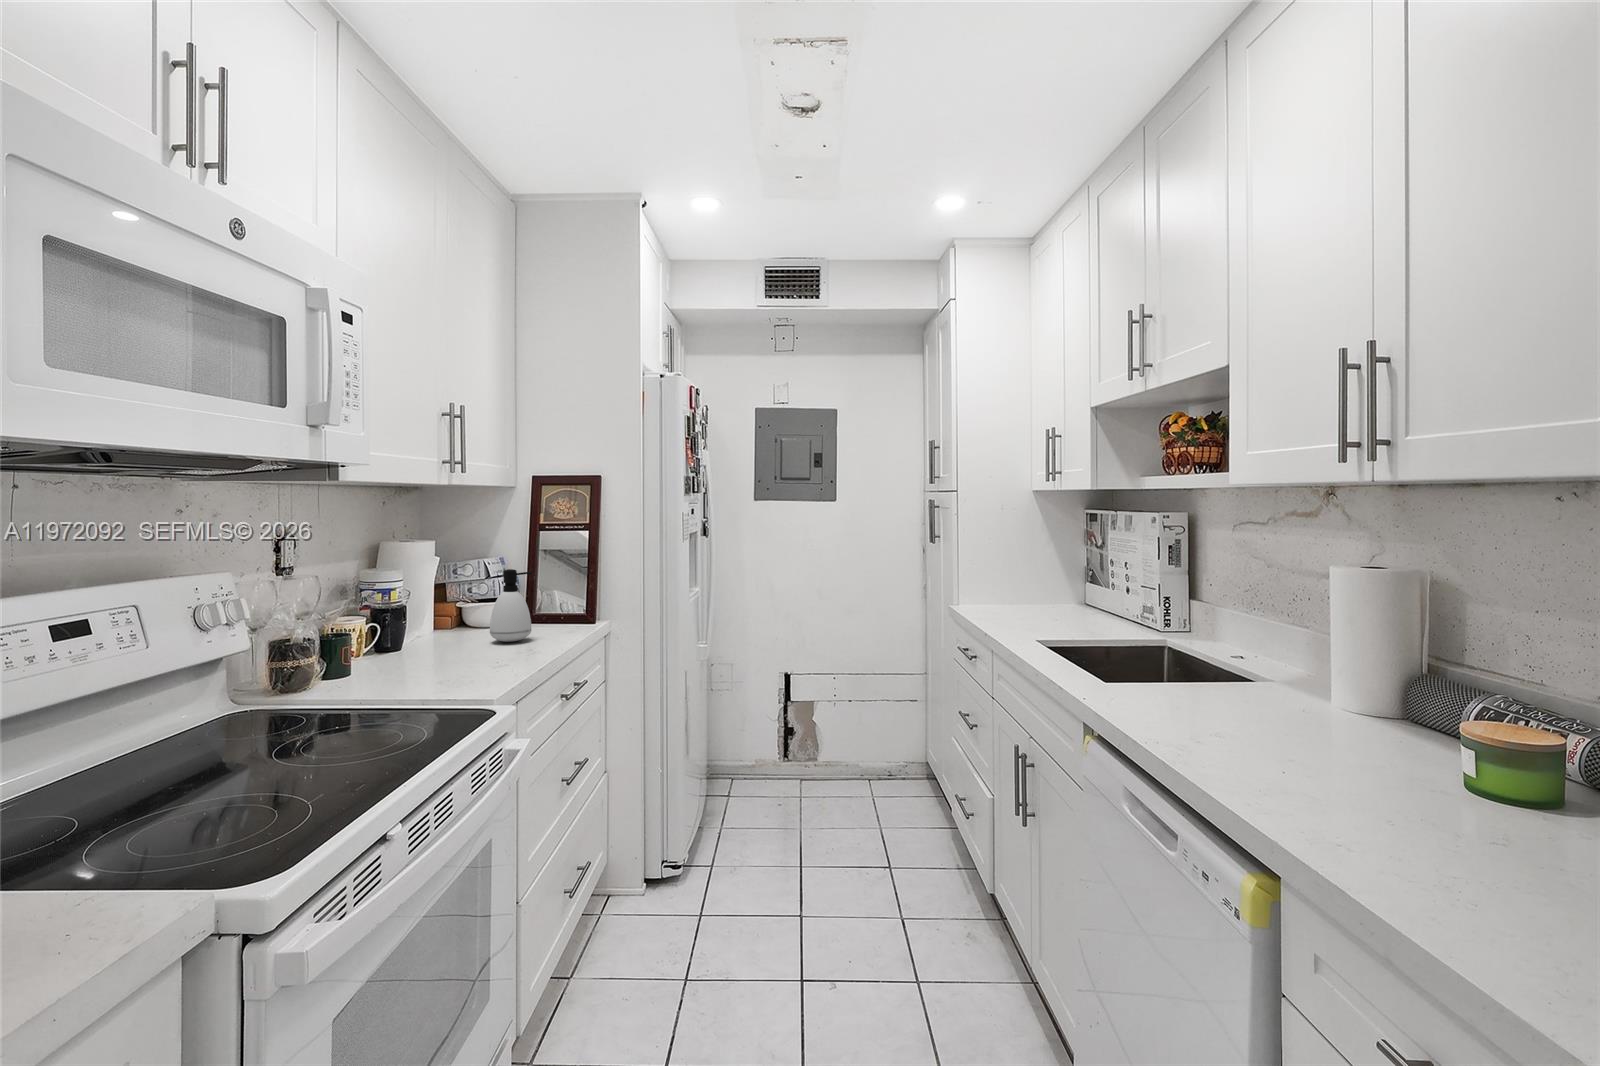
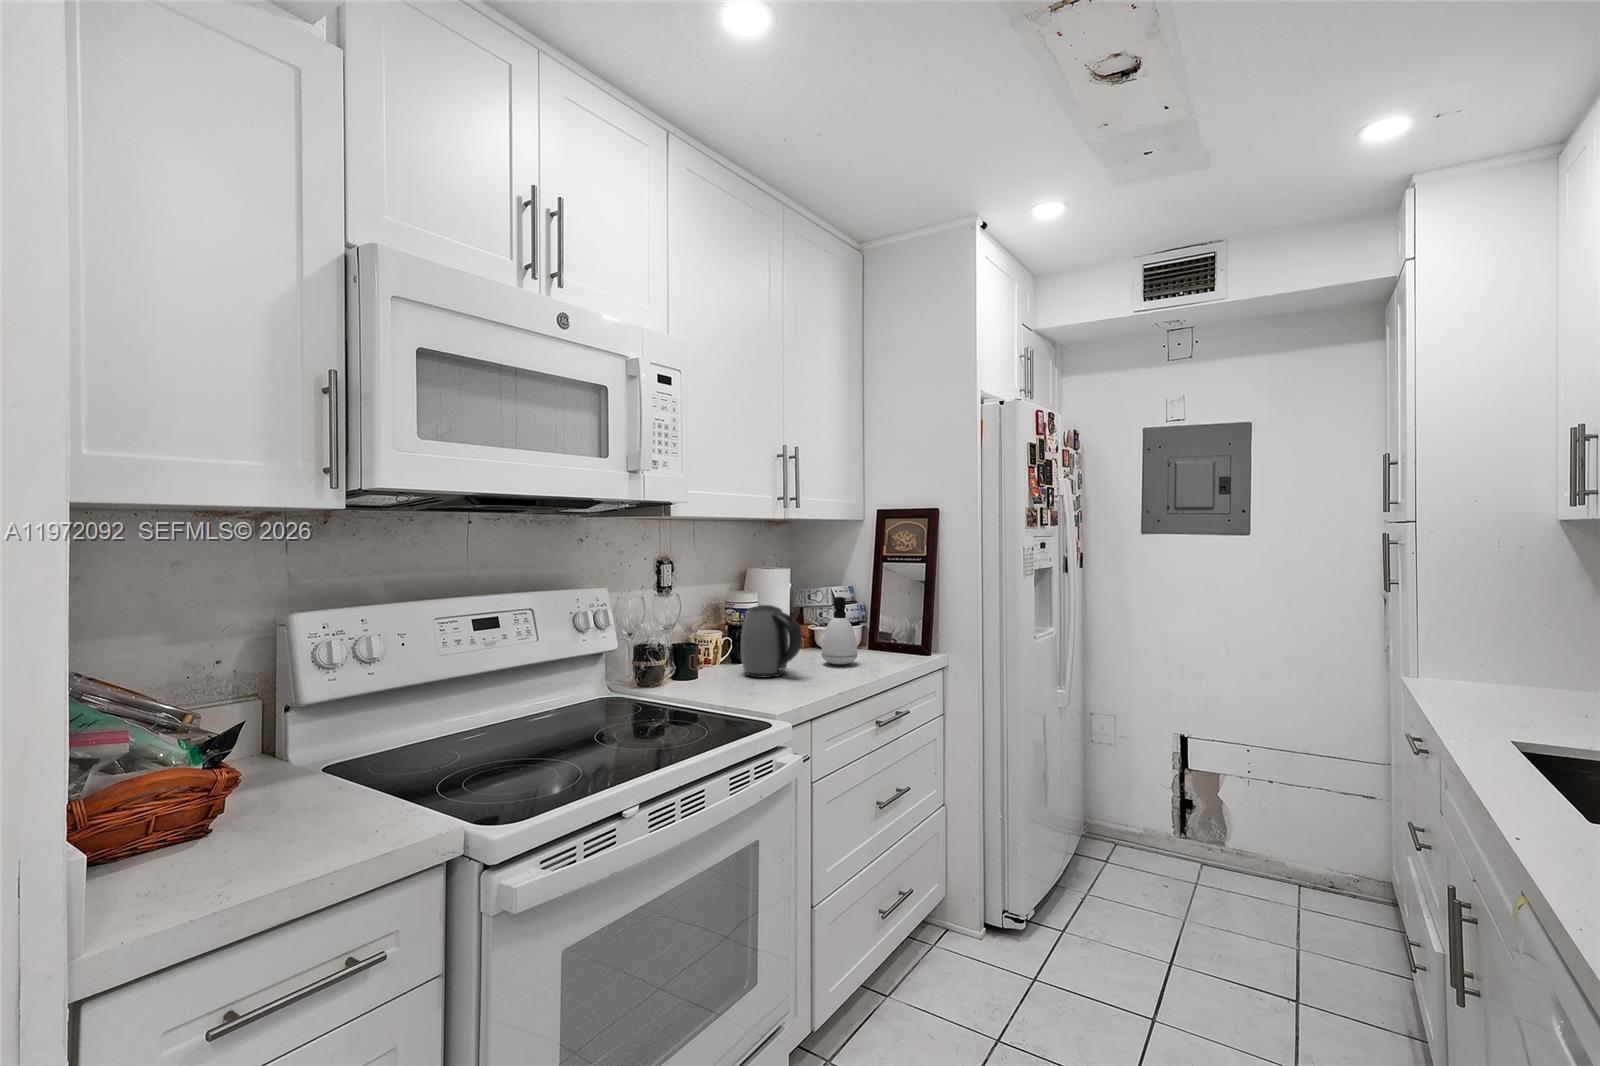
kettle: none [400,582,483,664] -> present [741,605,802,678]

